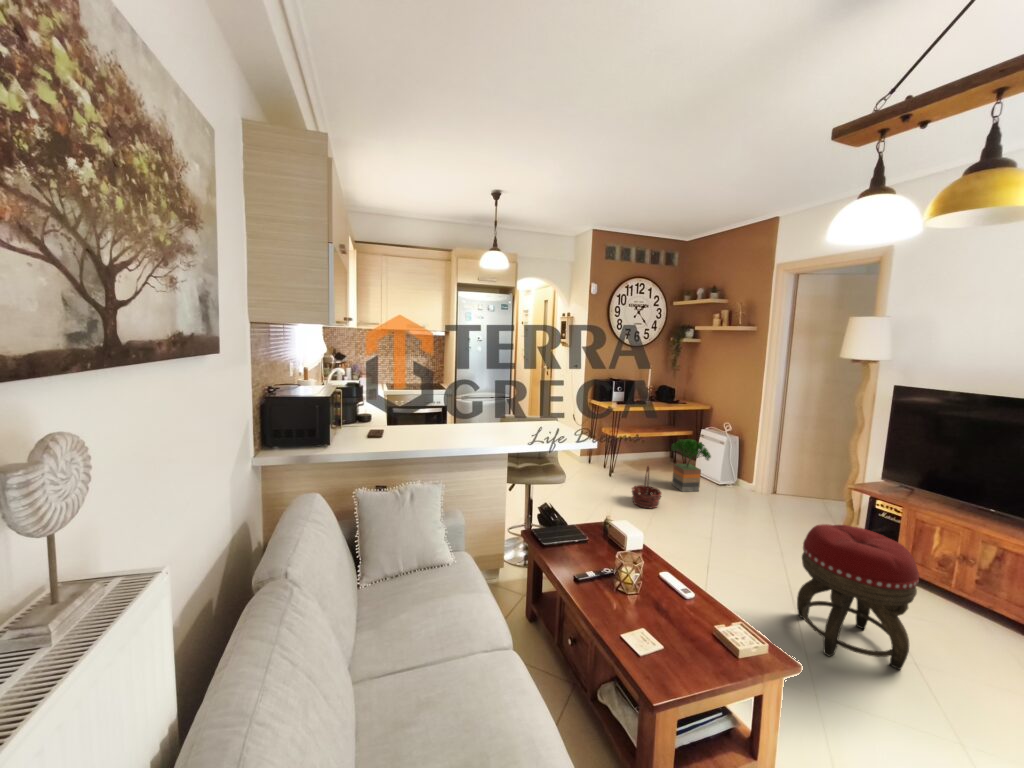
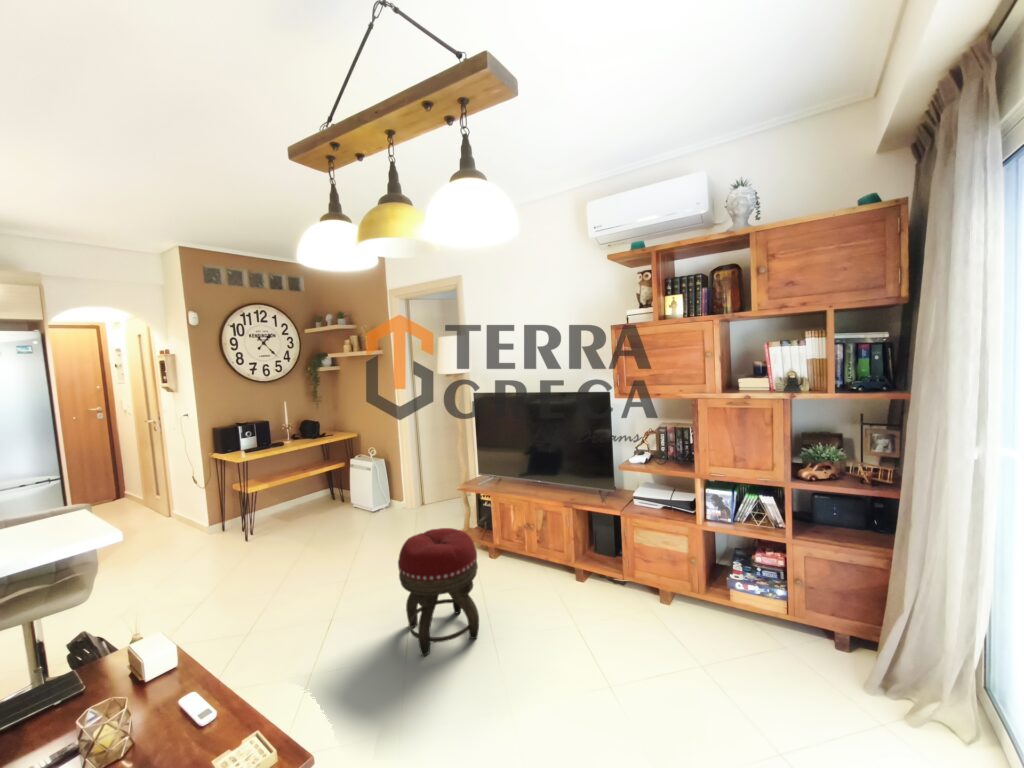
potted tree: present [672,439,711,492] -> none [313,473,357,533]
basket: present [632,466,662,508] -> none [263,518,301,568]

